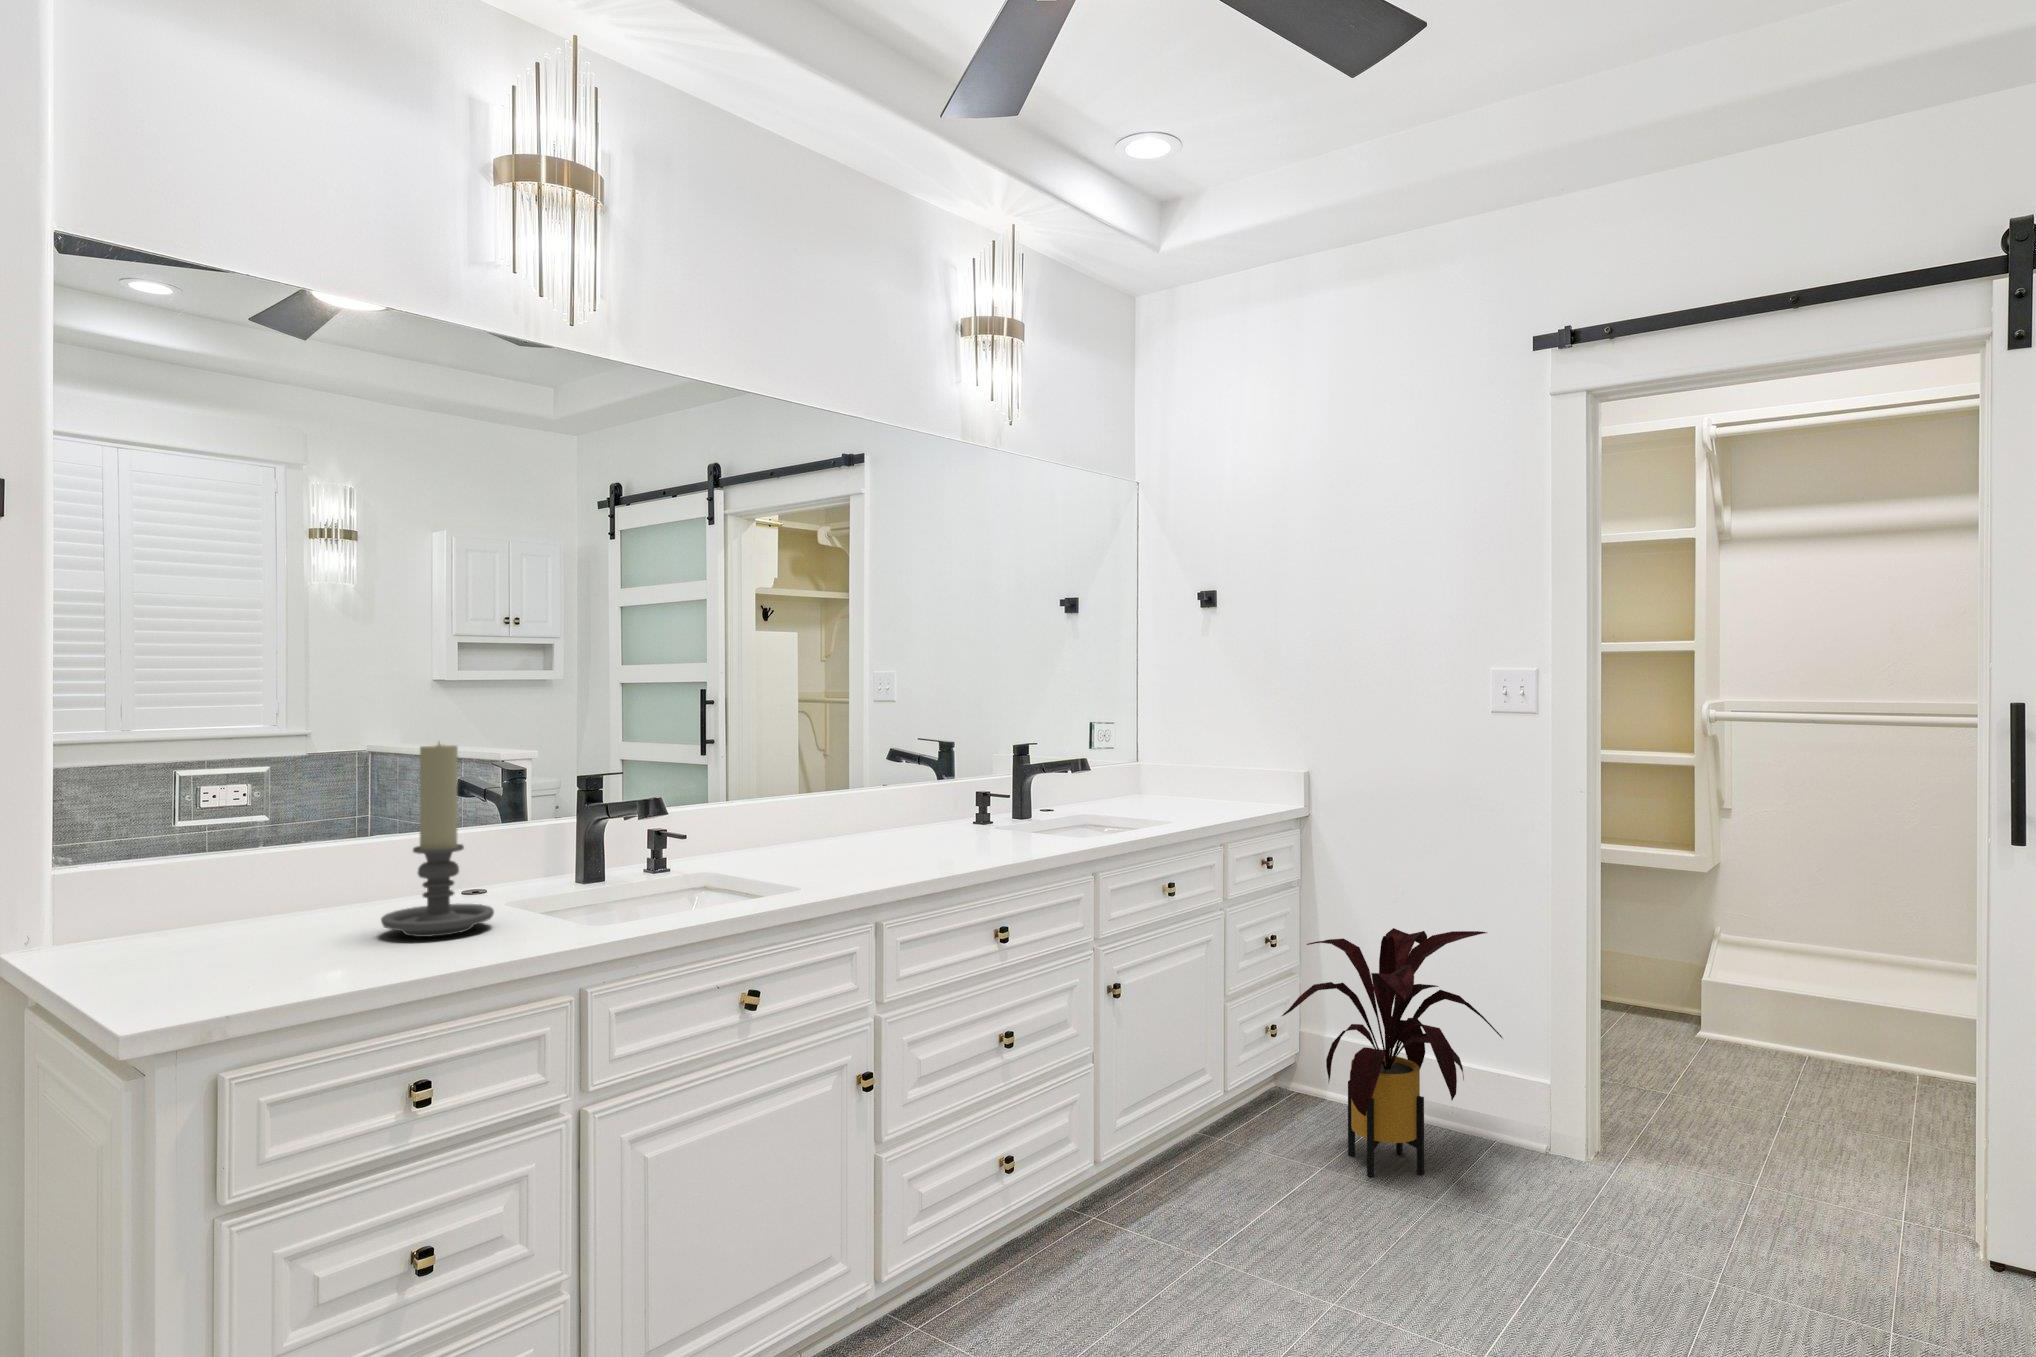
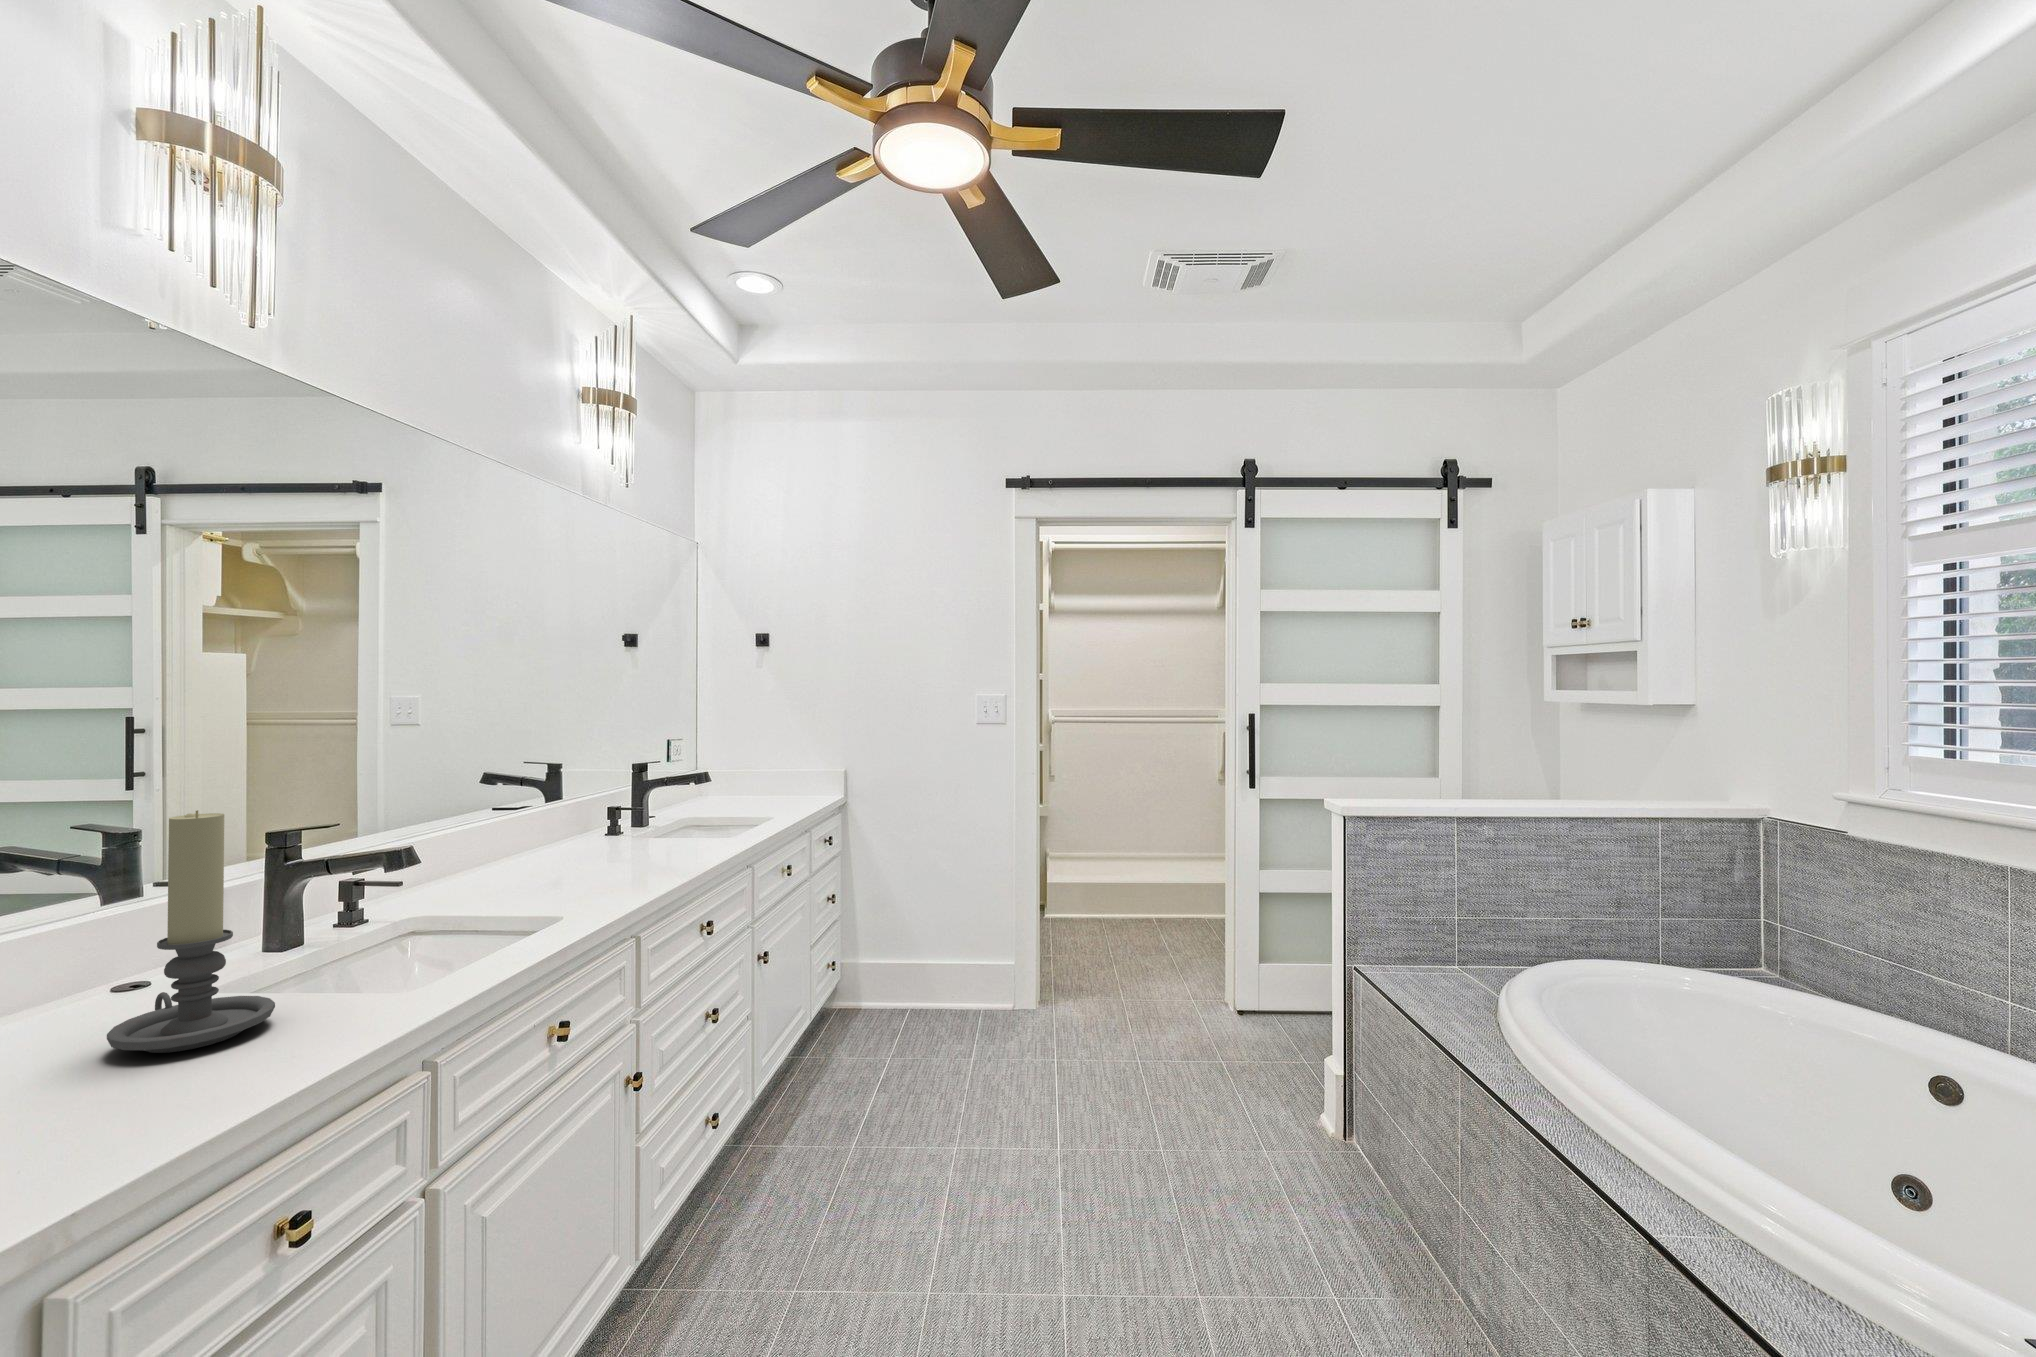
house plant: present [1282,928,1502,1177] -> none [863,872,997,1056]

